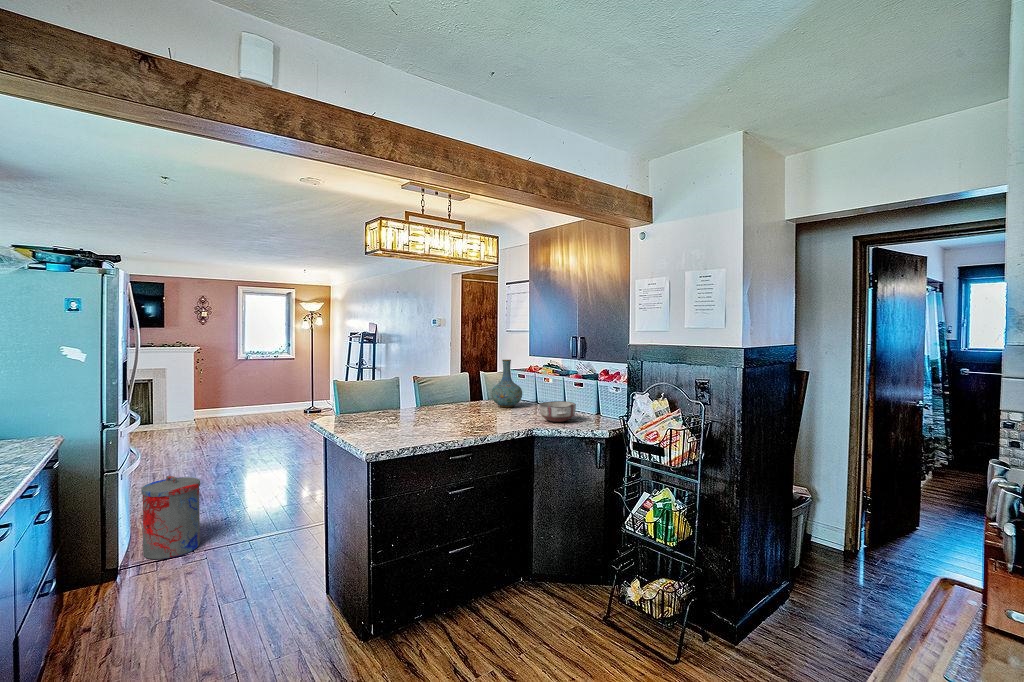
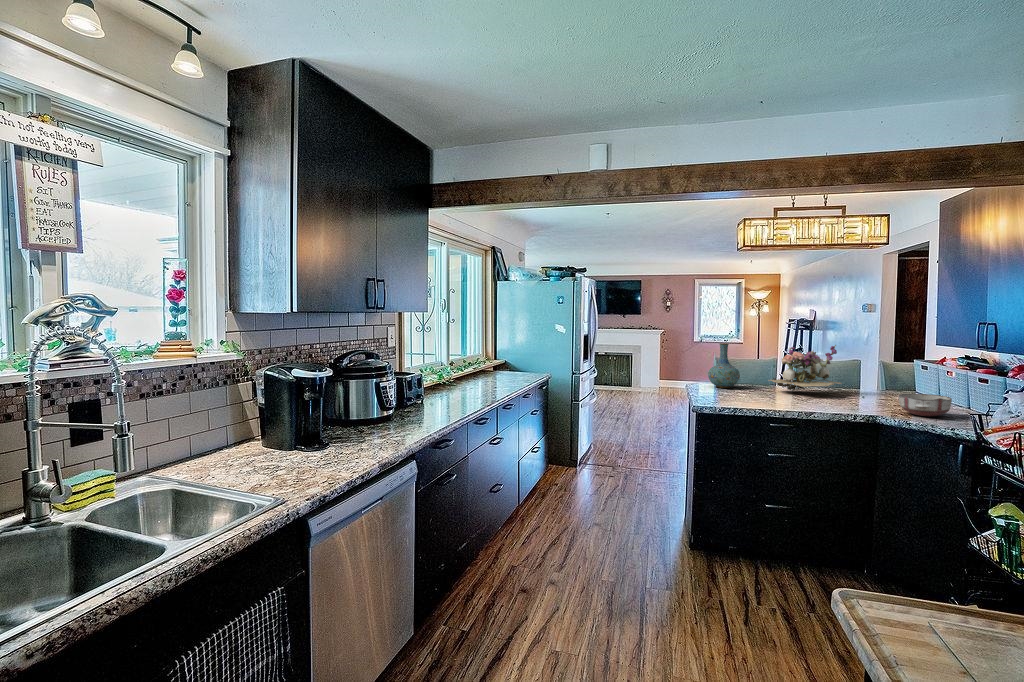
flower arrangement: none [412,360,477,414] -> present [769,345,841,392]
vase: present [491,360,522,407] -> present [708,343,740,388]
trash can: present [141,476,200,559] -> none [593,411,625,464]

